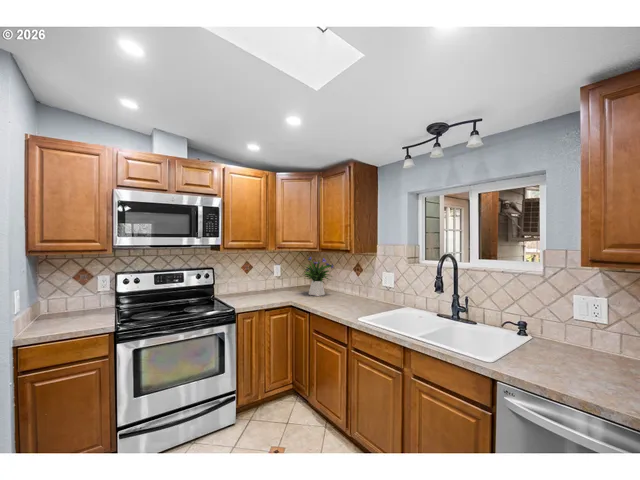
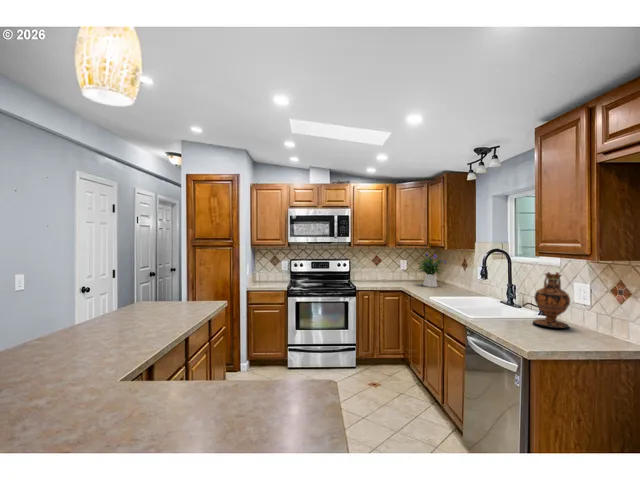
vase: none [548,282,608,363] -> present [533,272,570,328]

